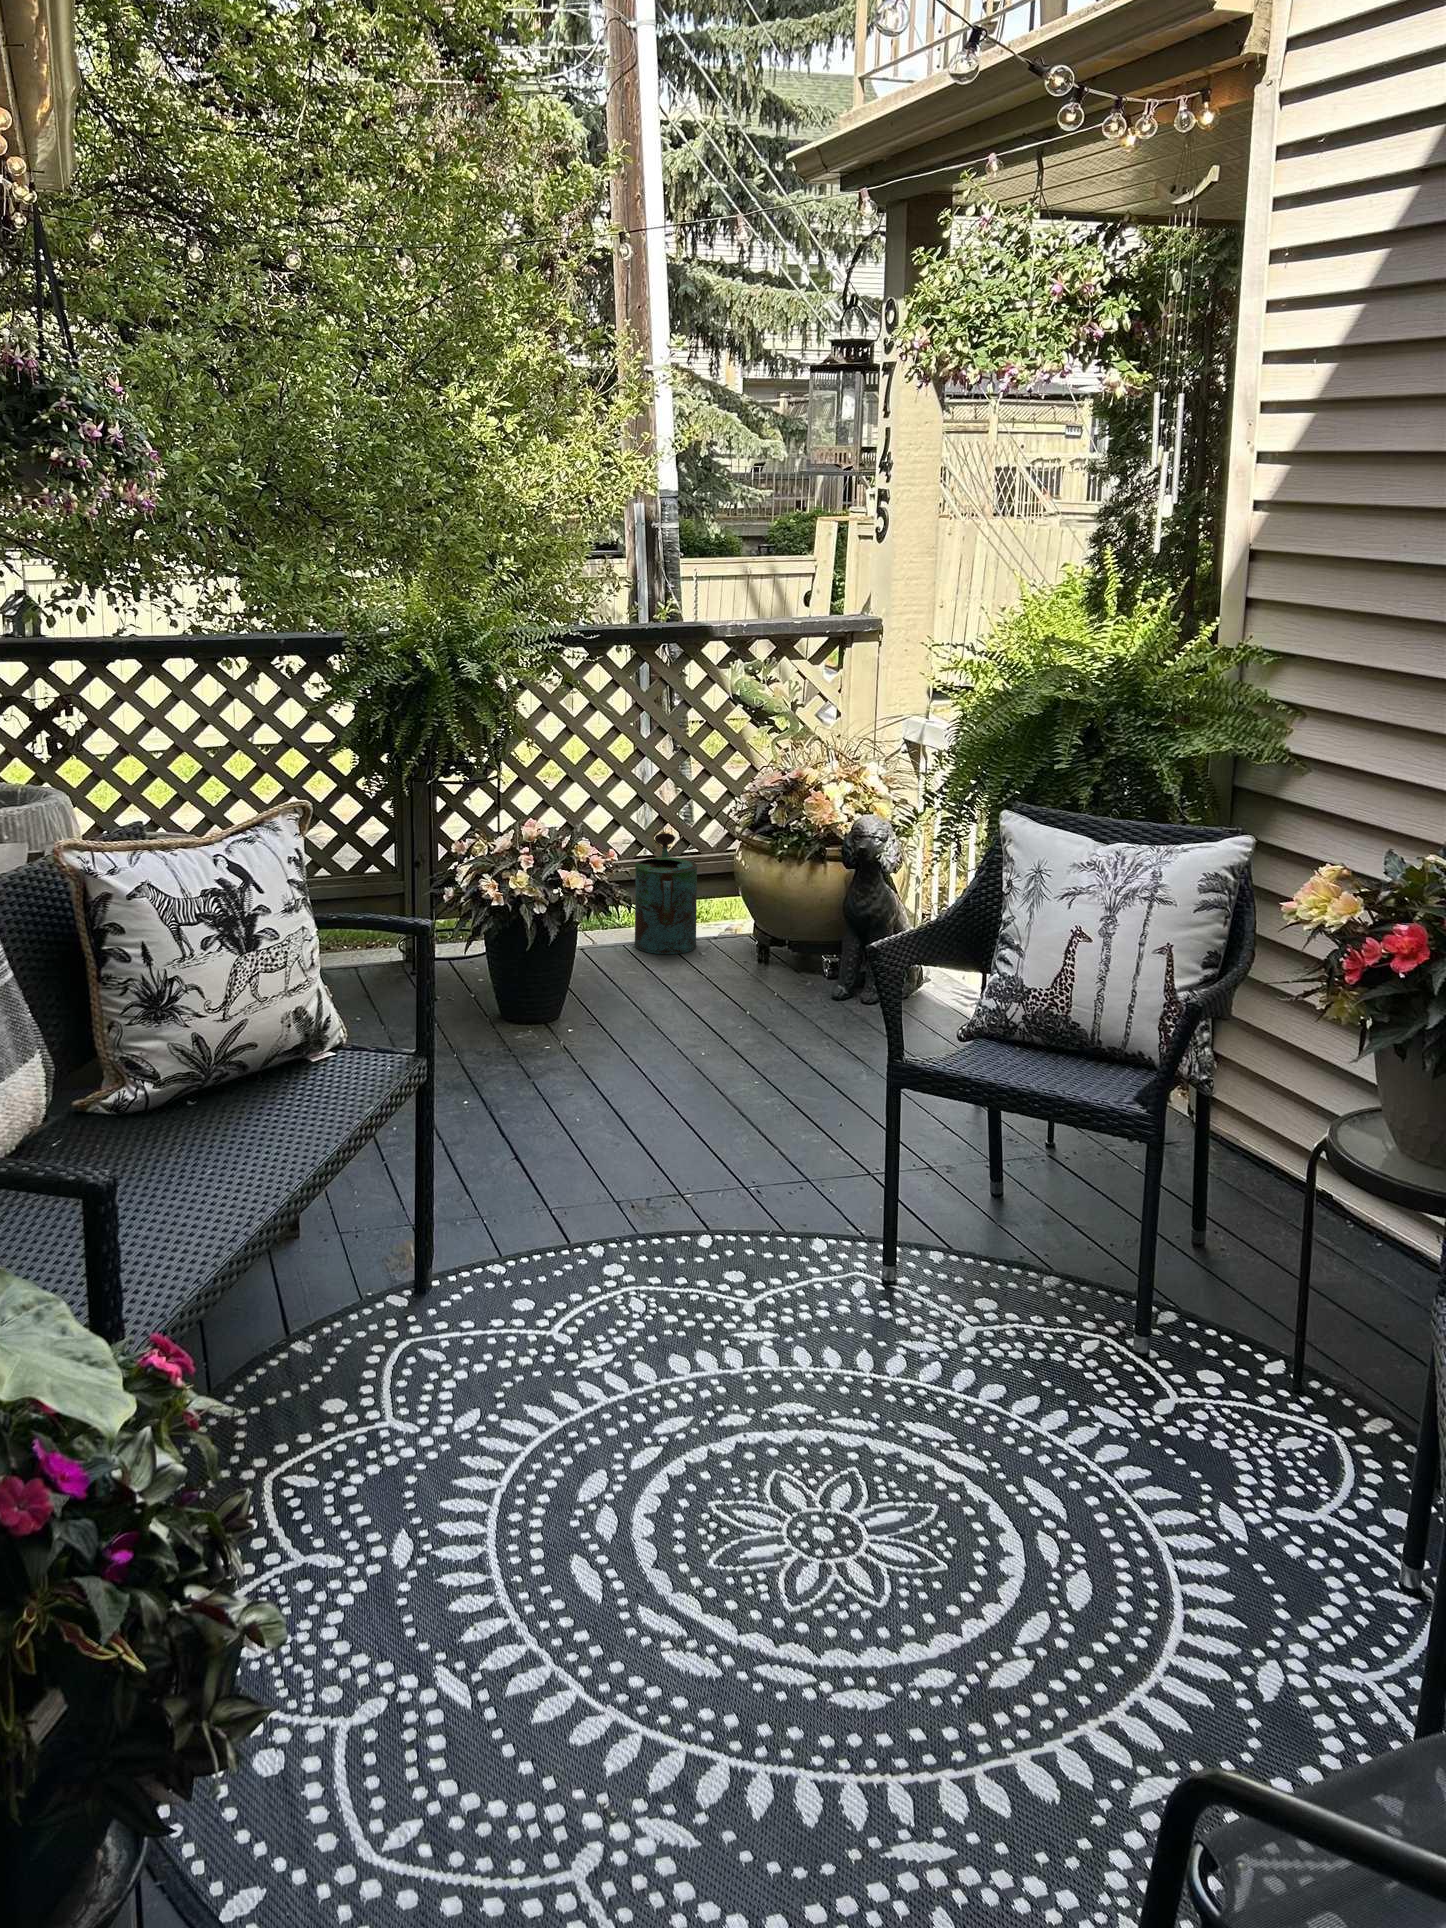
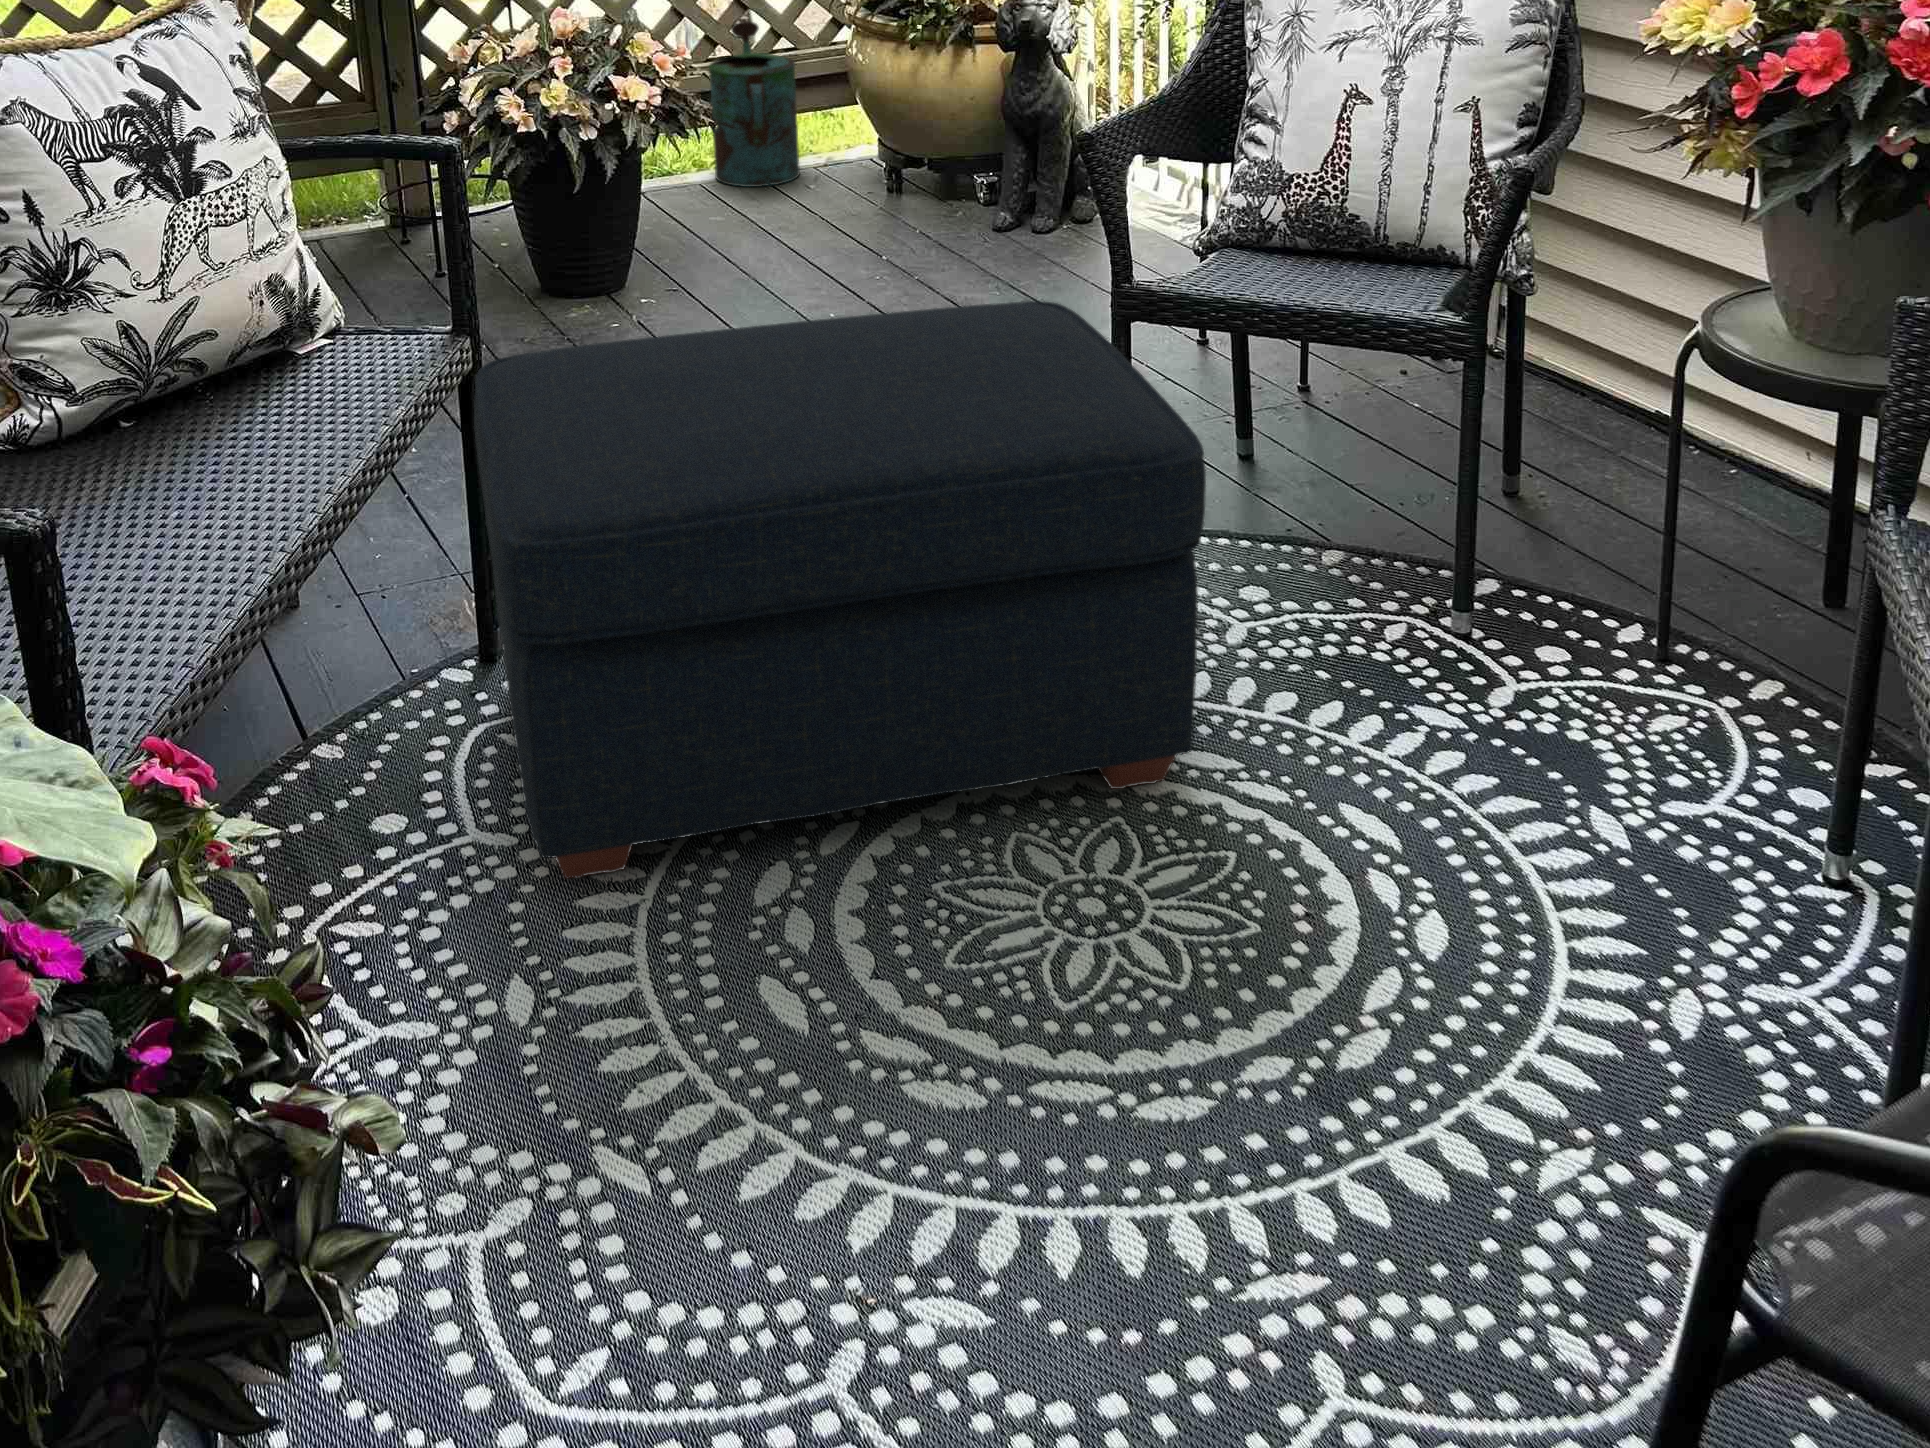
ottoman: none [420,1069,928,1463] -> present [474,301,1206,878]

